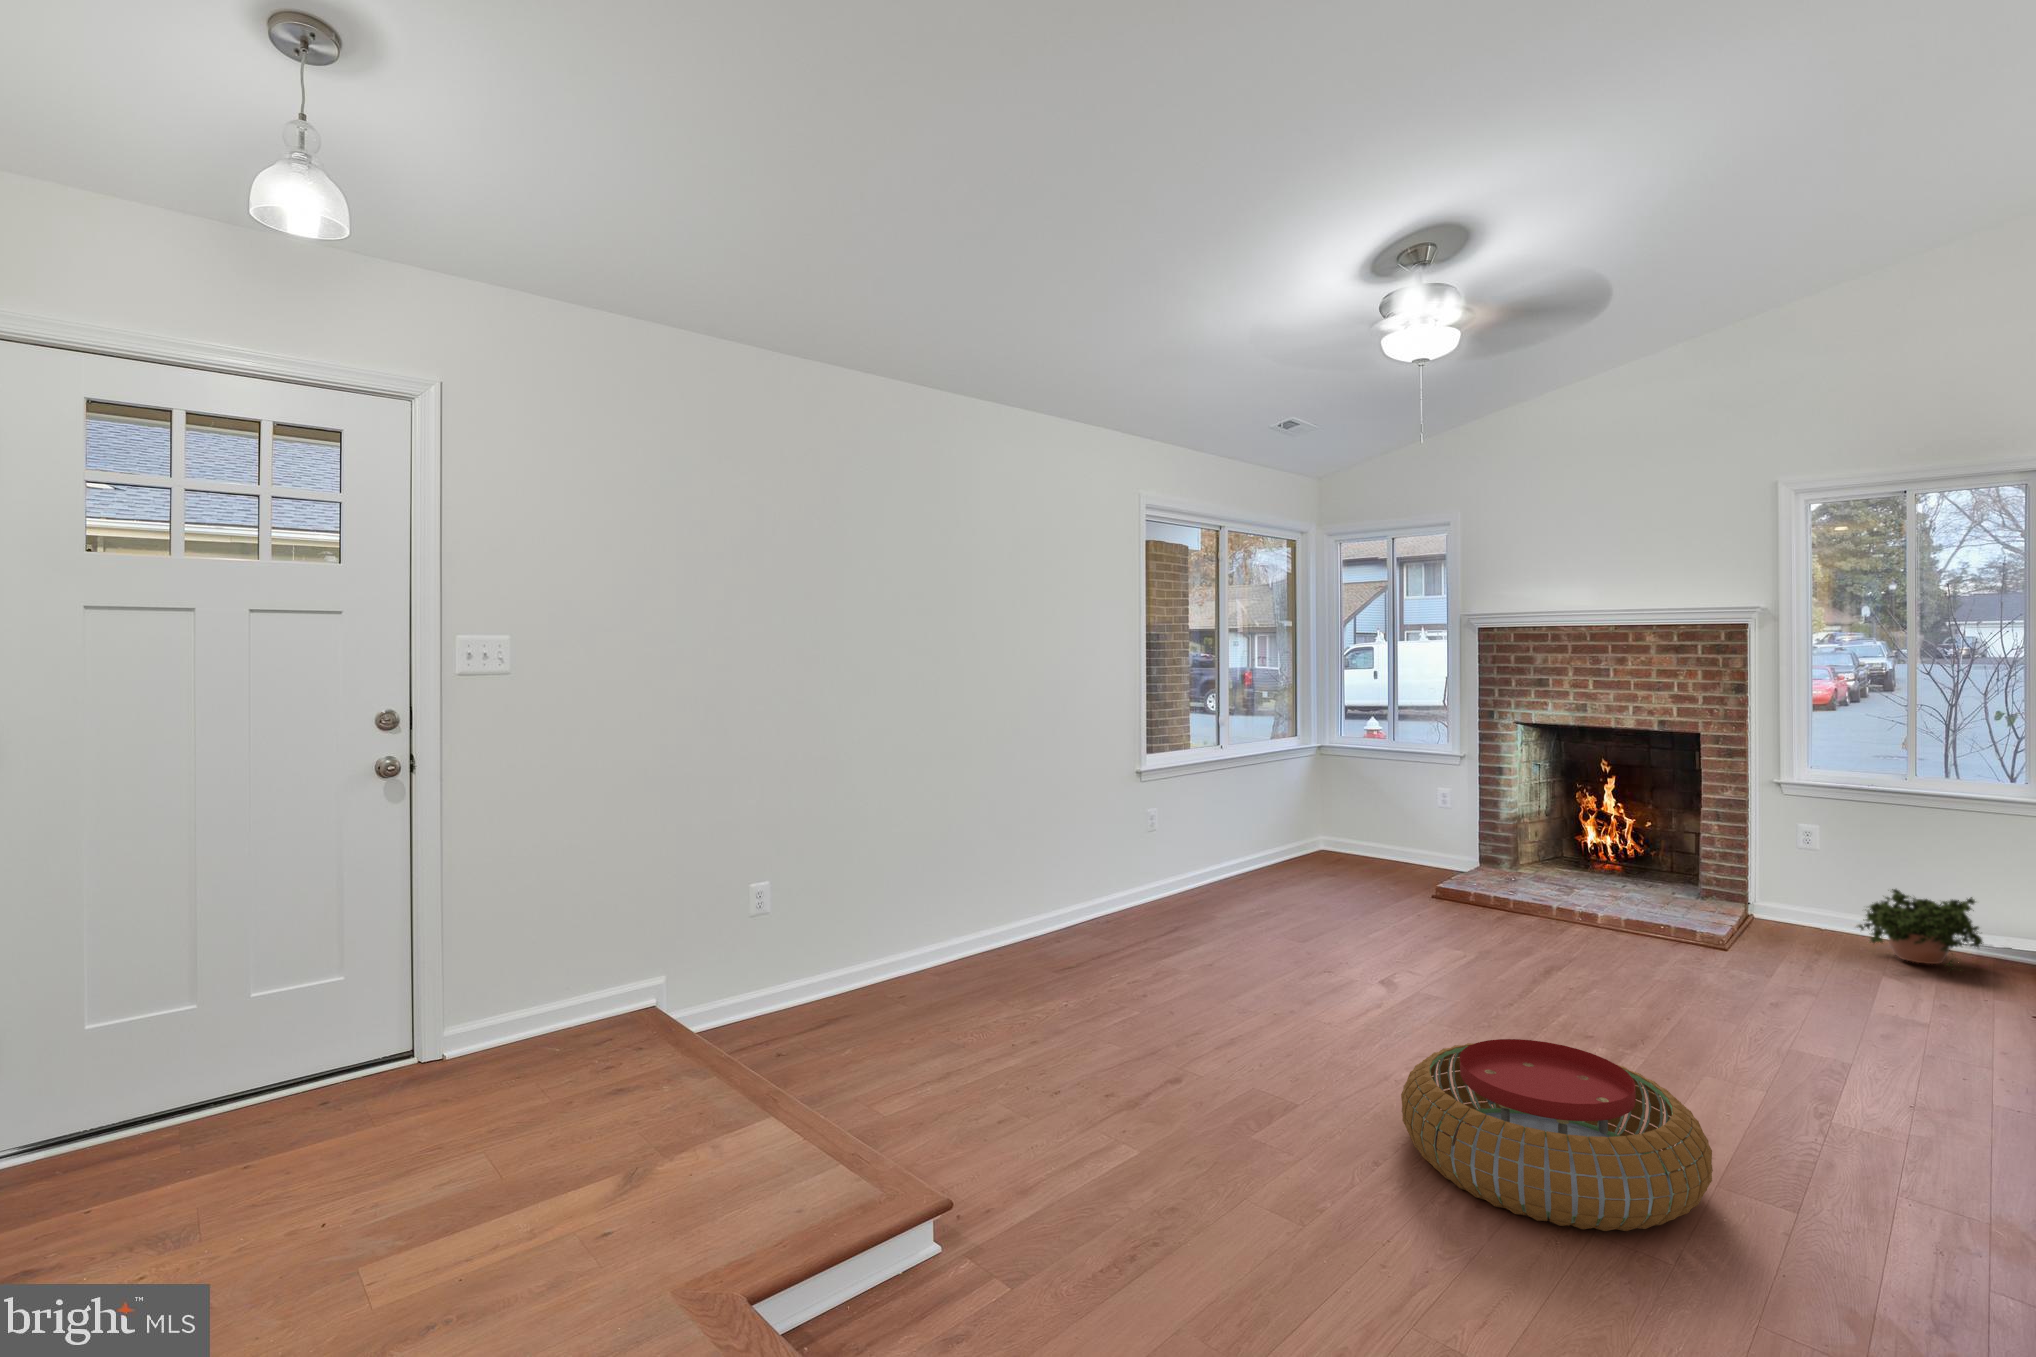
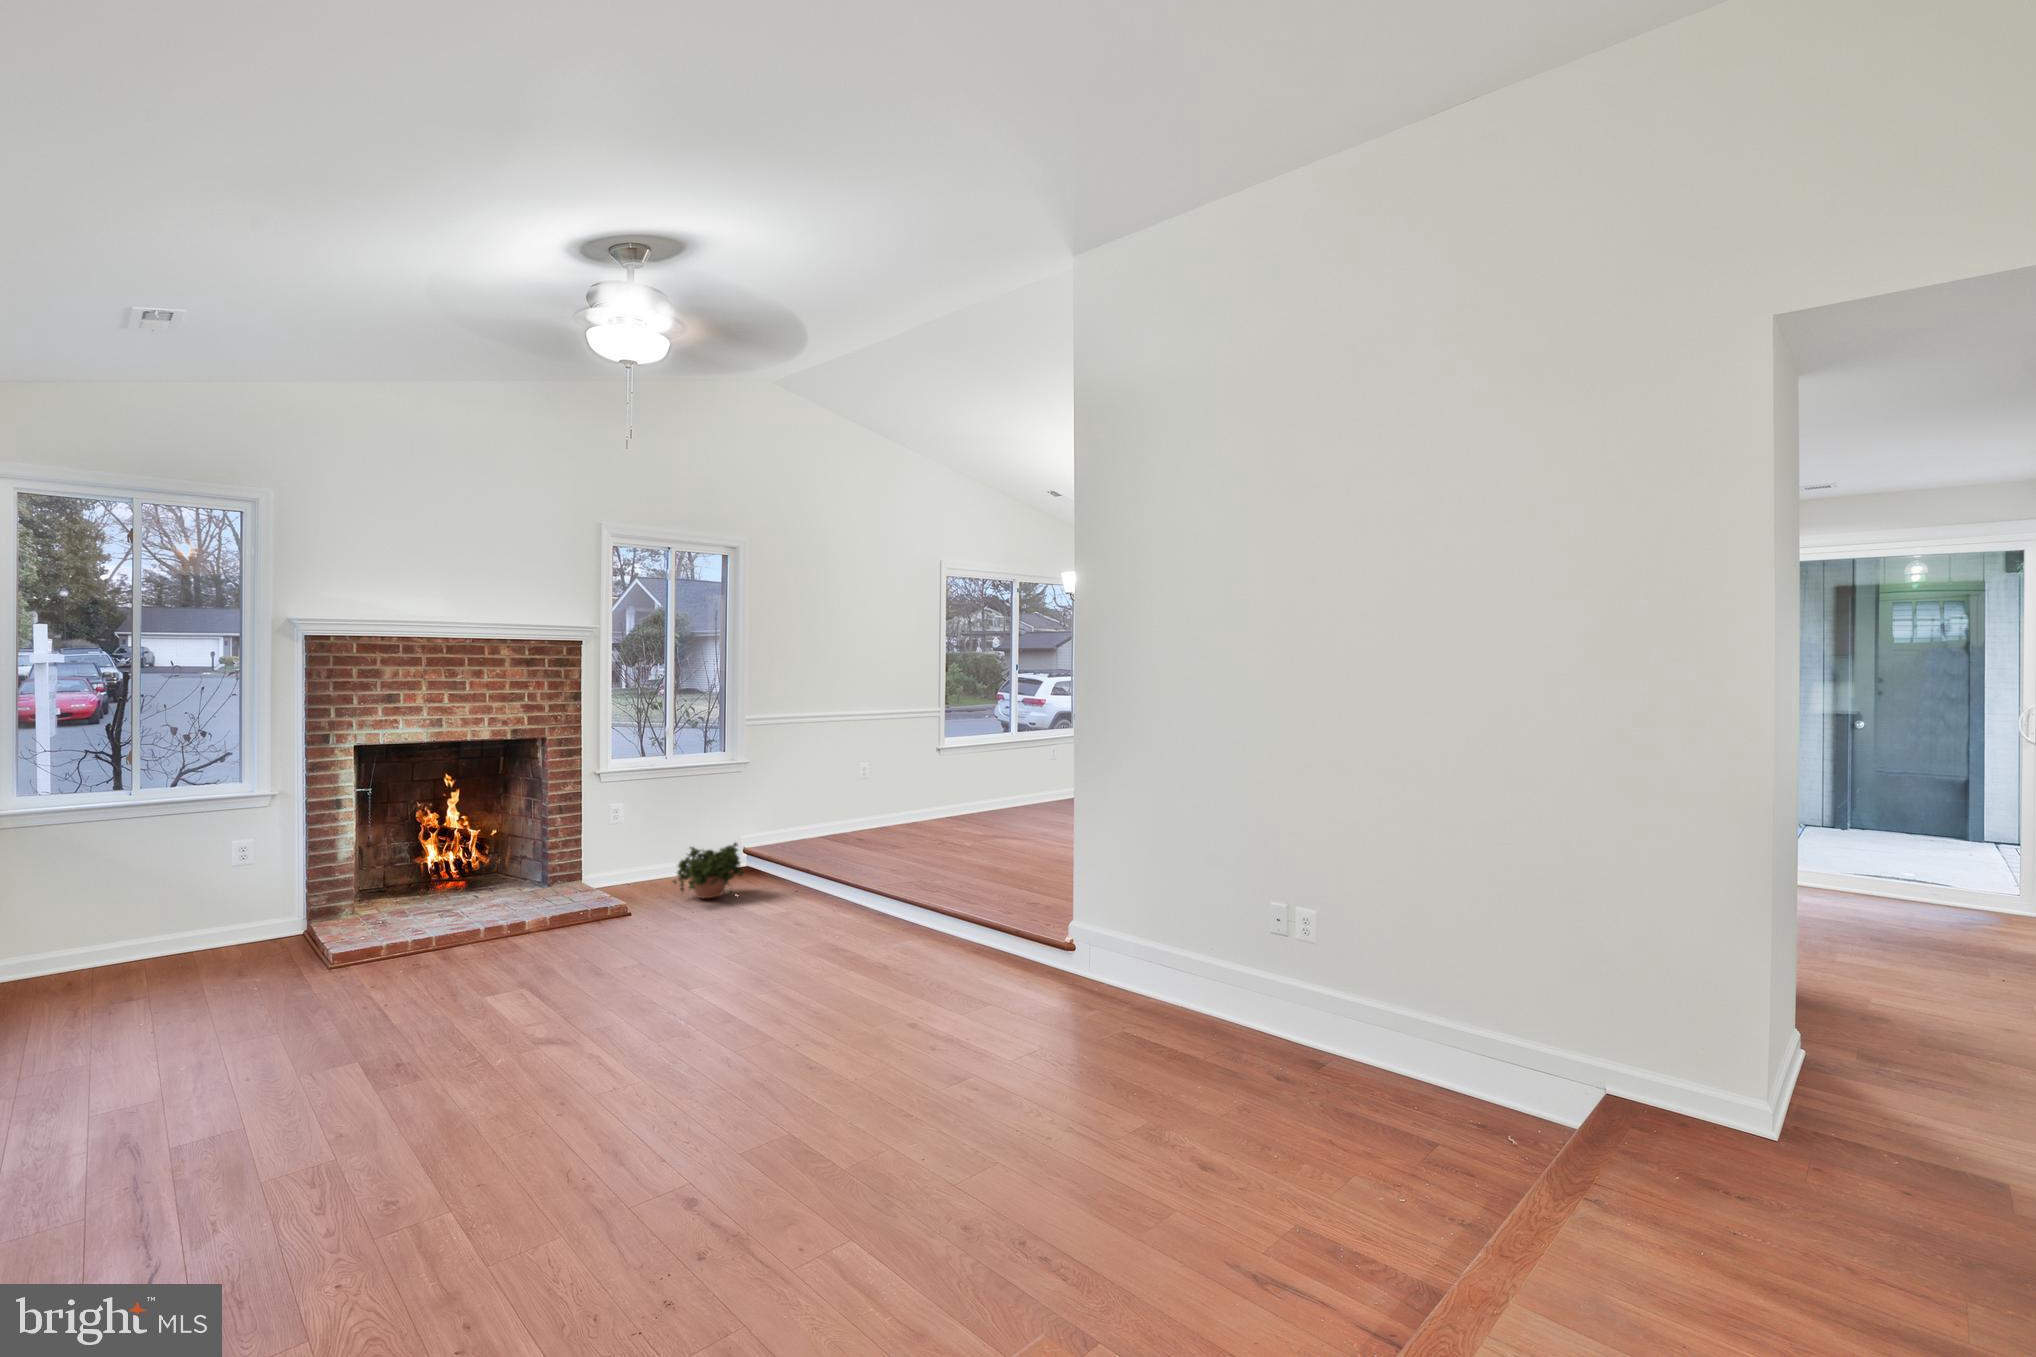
pouf: present [1401,1039,1713,1231] -> none [512,1031,785,1211]

